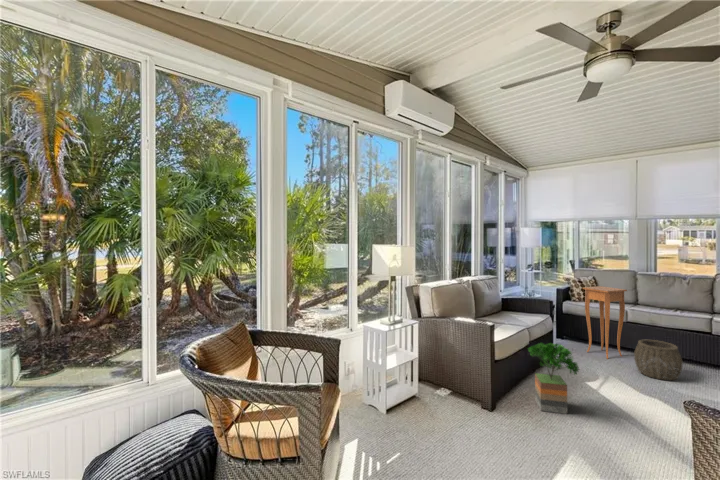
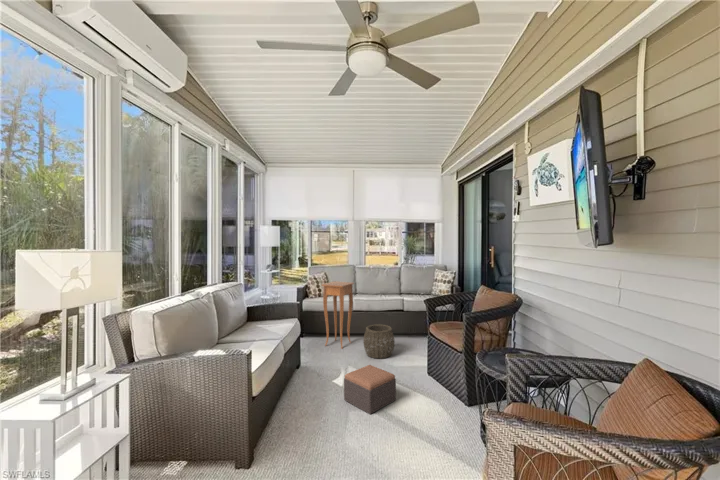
potted tree: present [529,343,579,414] -> none [287,353,342,440]
footstool: none [591,373,659,418] -> present [344,365,396,414]

